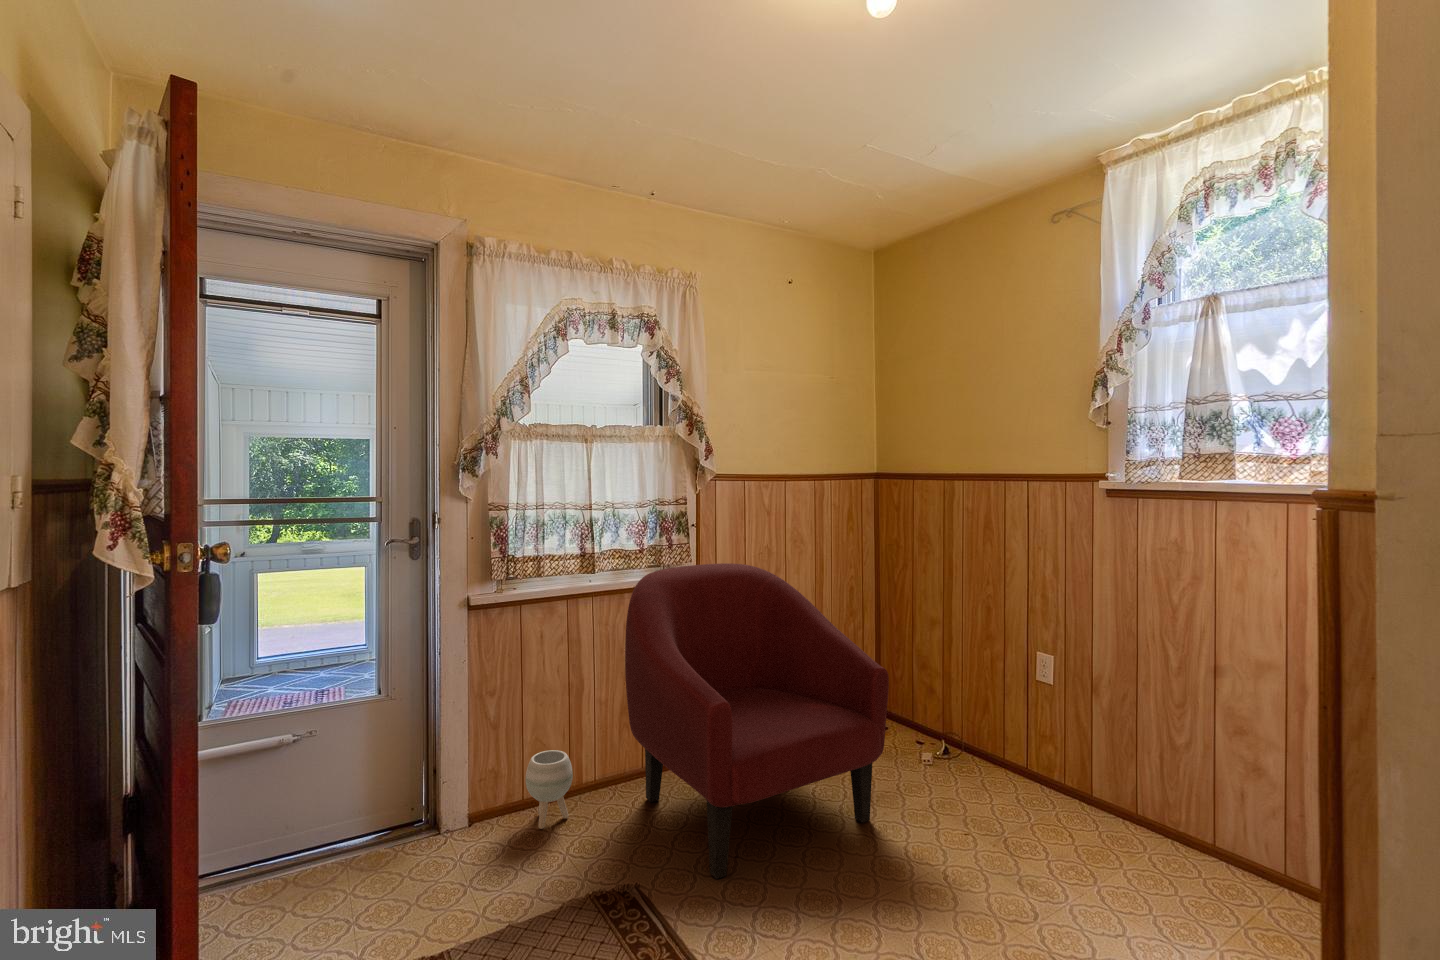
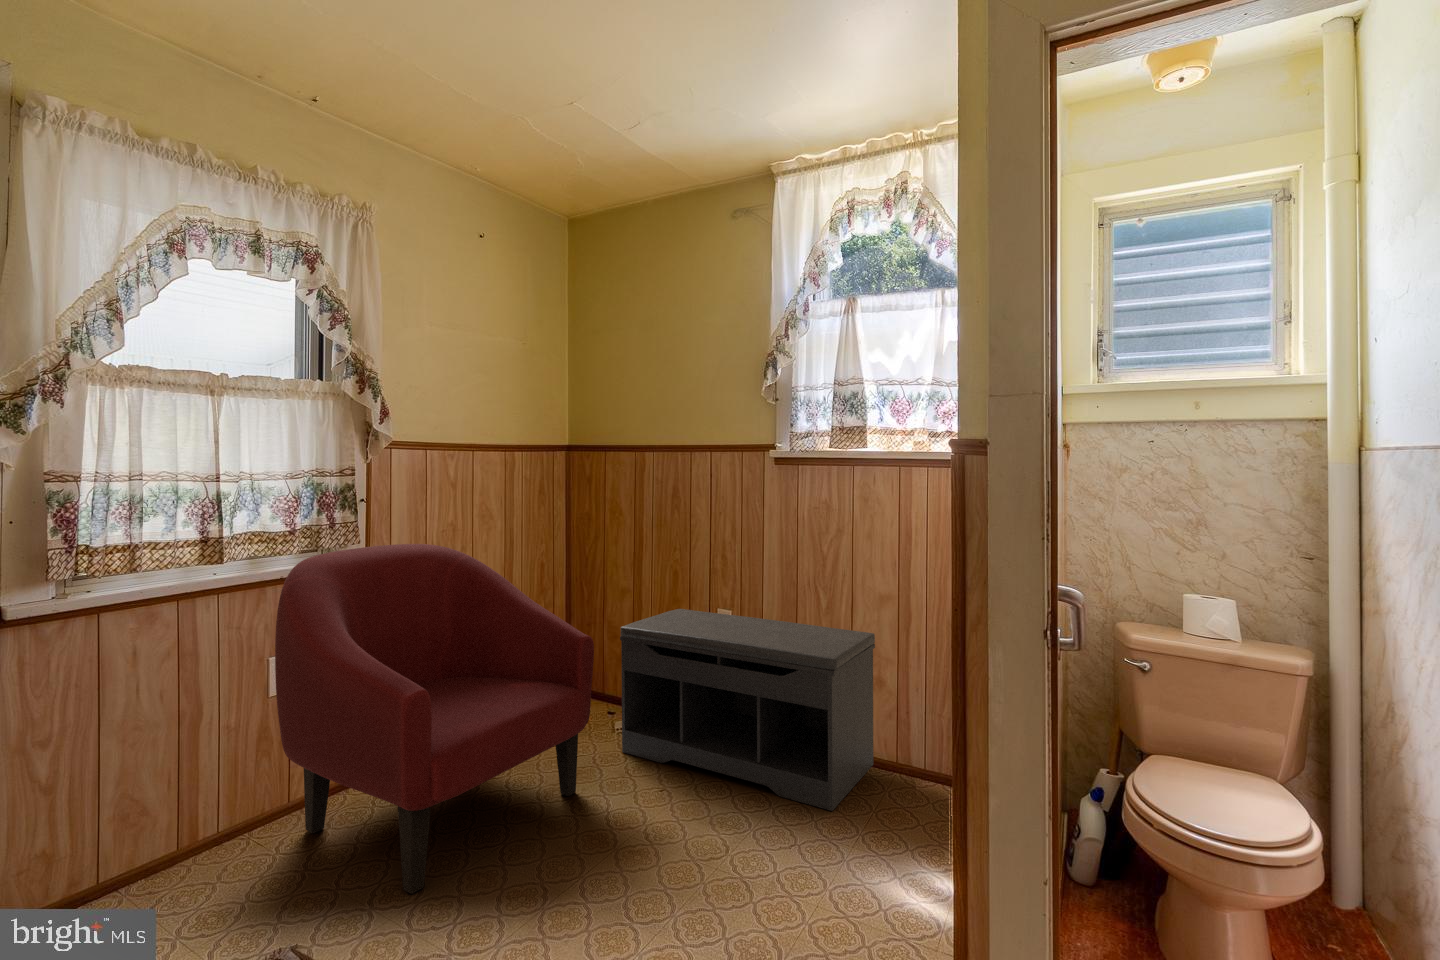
bench: none [921,647,1245,921] -> present [620,609,875,811]
planter: present [526,750,573,829] -> none [117,796,196,904]

